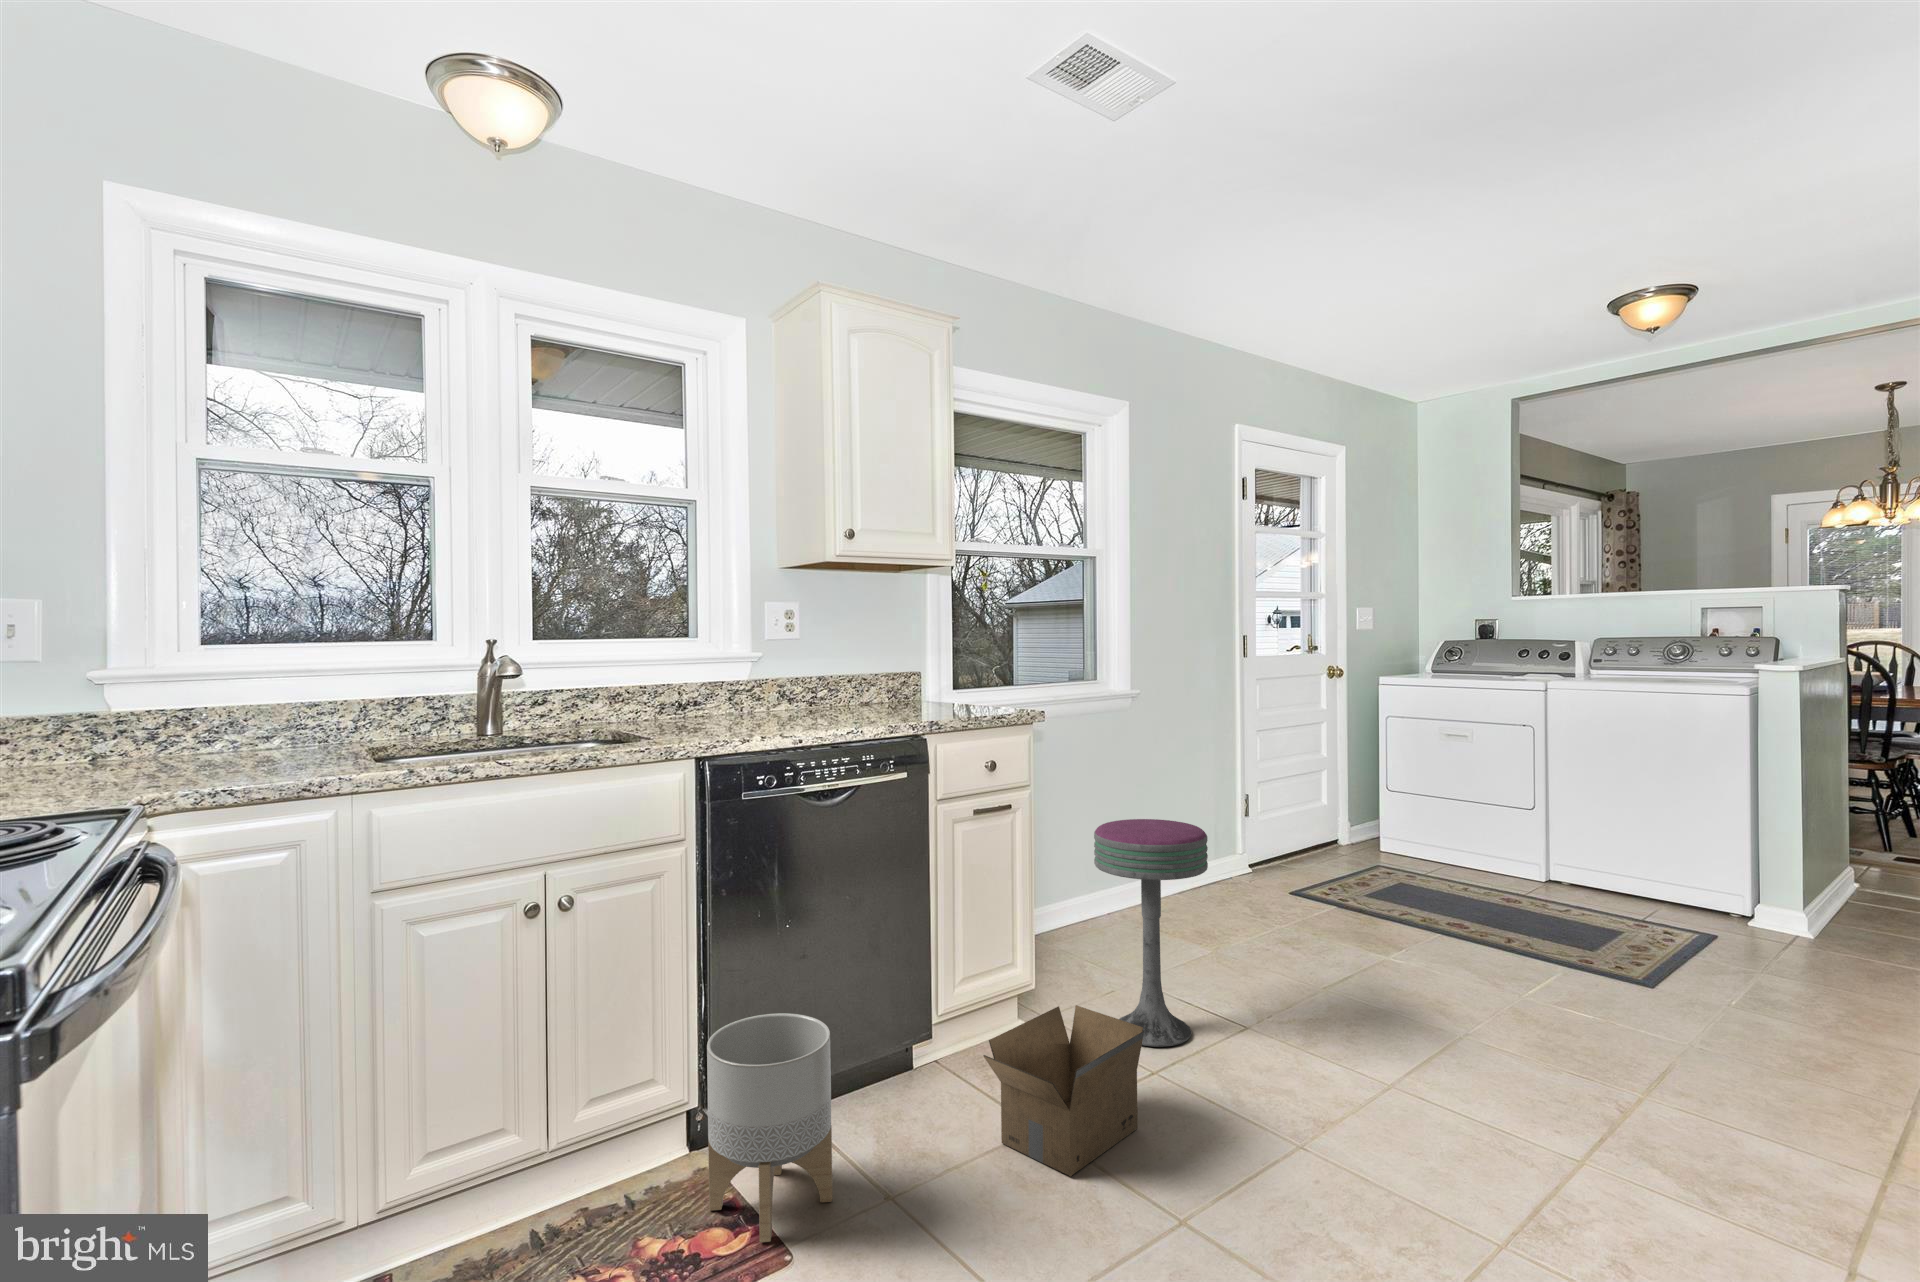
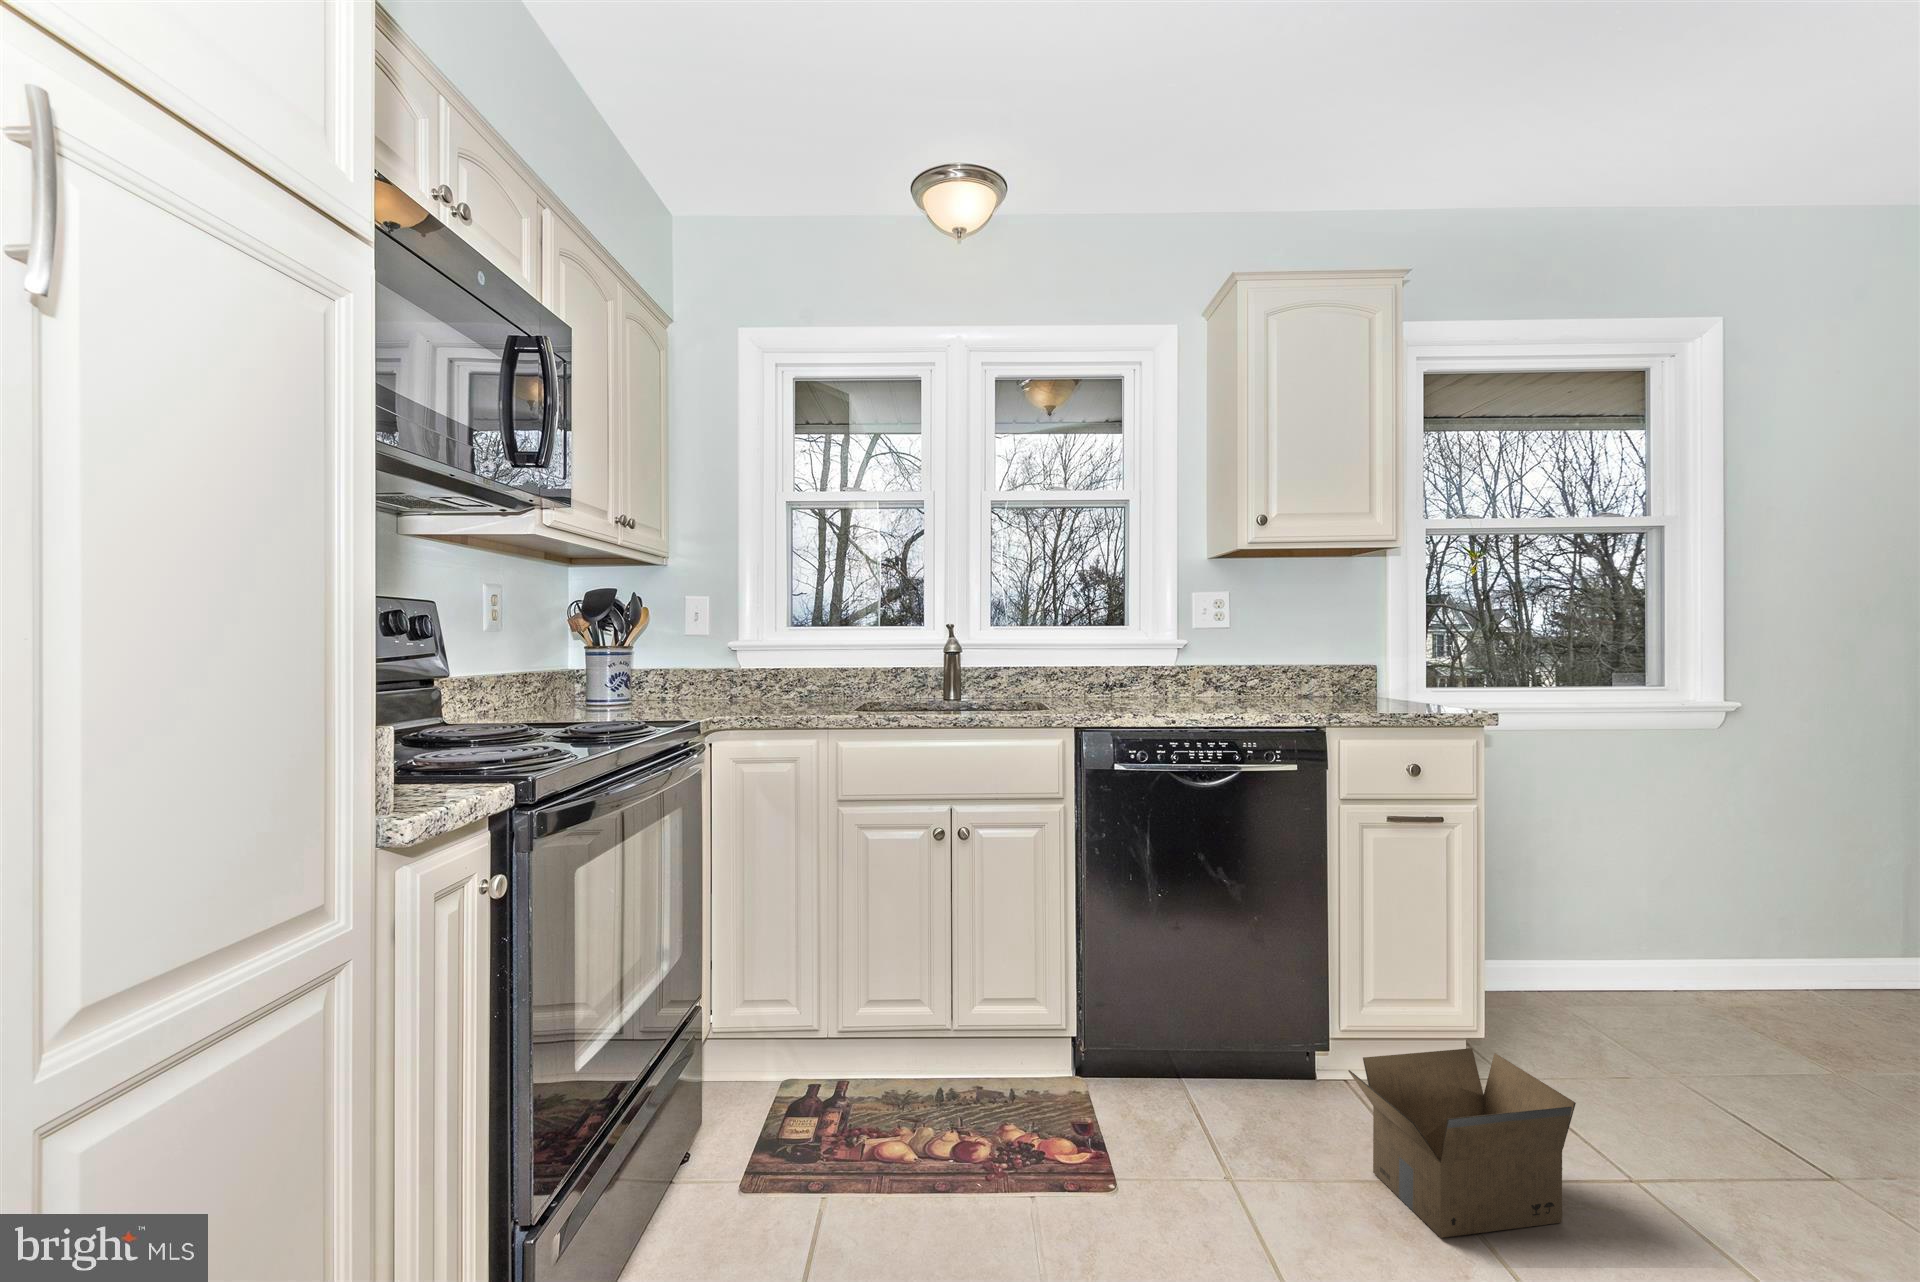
bar stool: present [1094,819,1208,1047] -> none [1560,853,1740,1150]
planter: present [707,1013,832,1242] -> none [1064,966,1176,1169]

